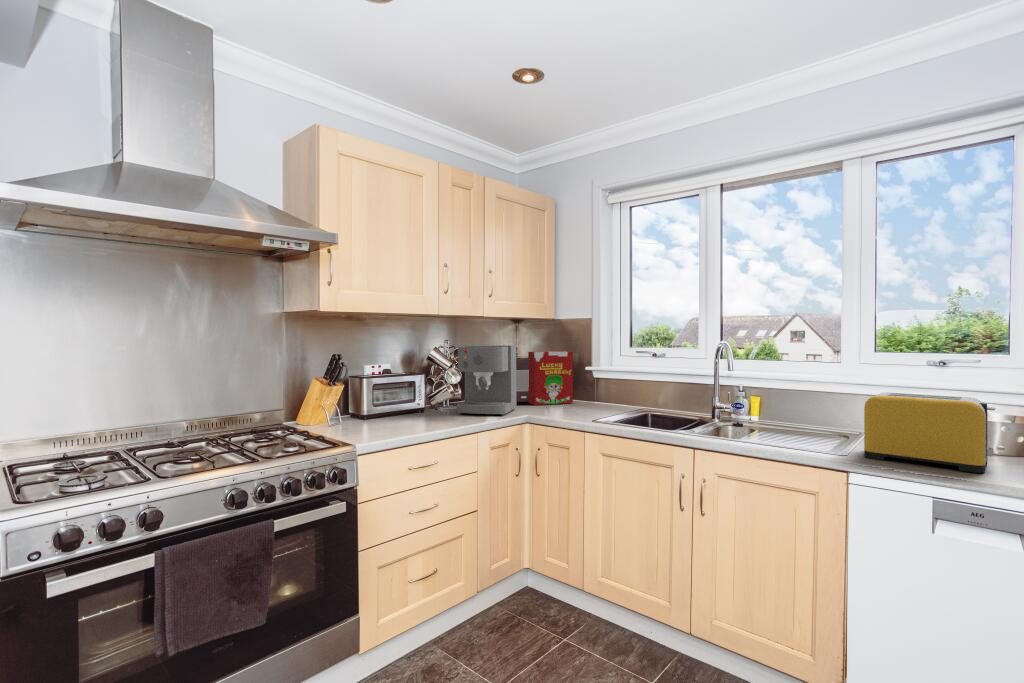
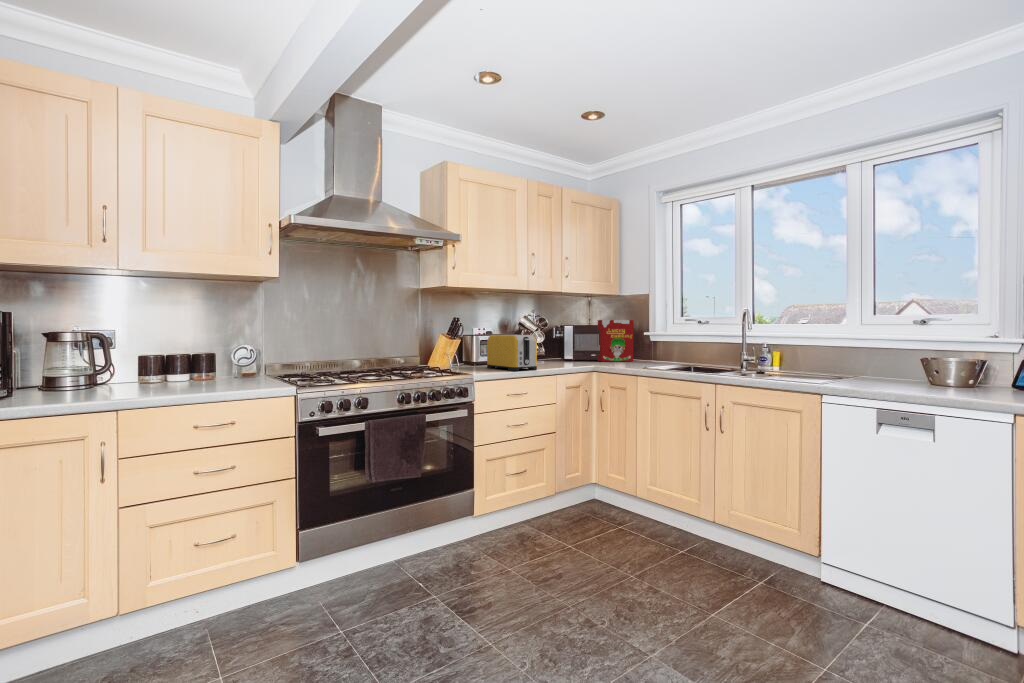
coffee maker: present [457,345,516,416] -> none [541,313,587,365]
toaster: present [864,392,996,473] -> present [487,335,537,371]

